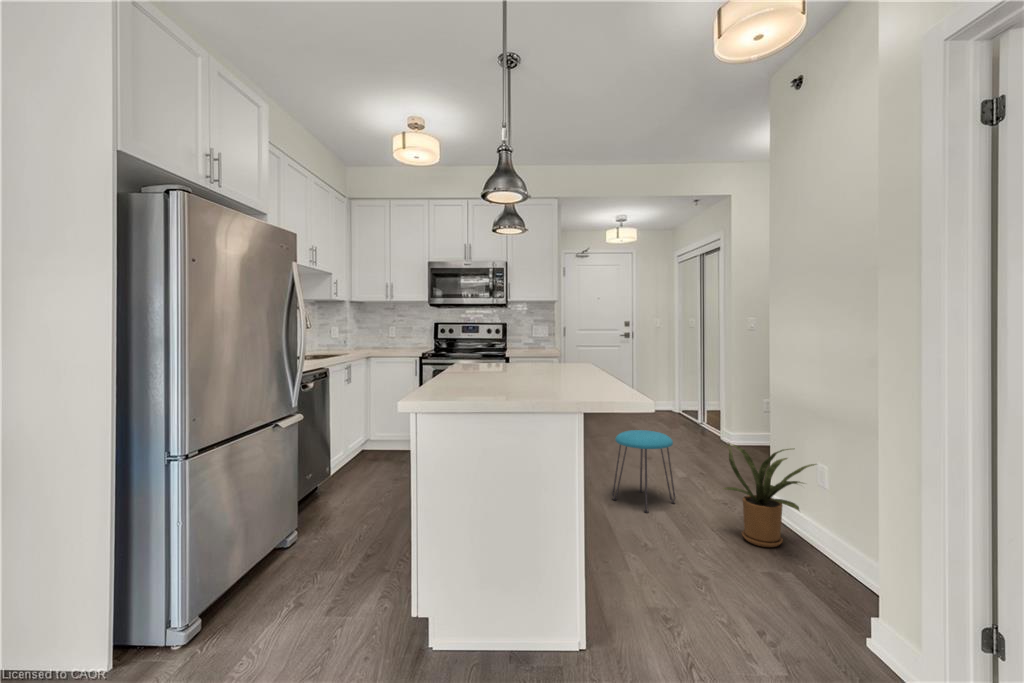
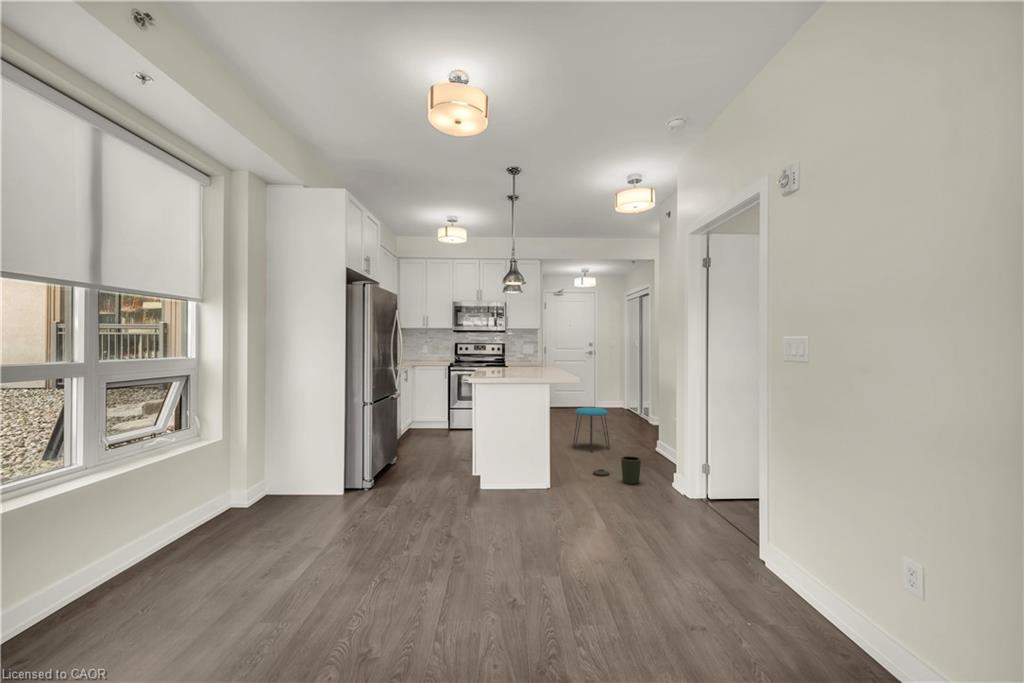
house plant: present [724,443,816,547] -> none [631,408,678,462]
trash can: none [661,565,776,635] -> present [593,456,641,484]

